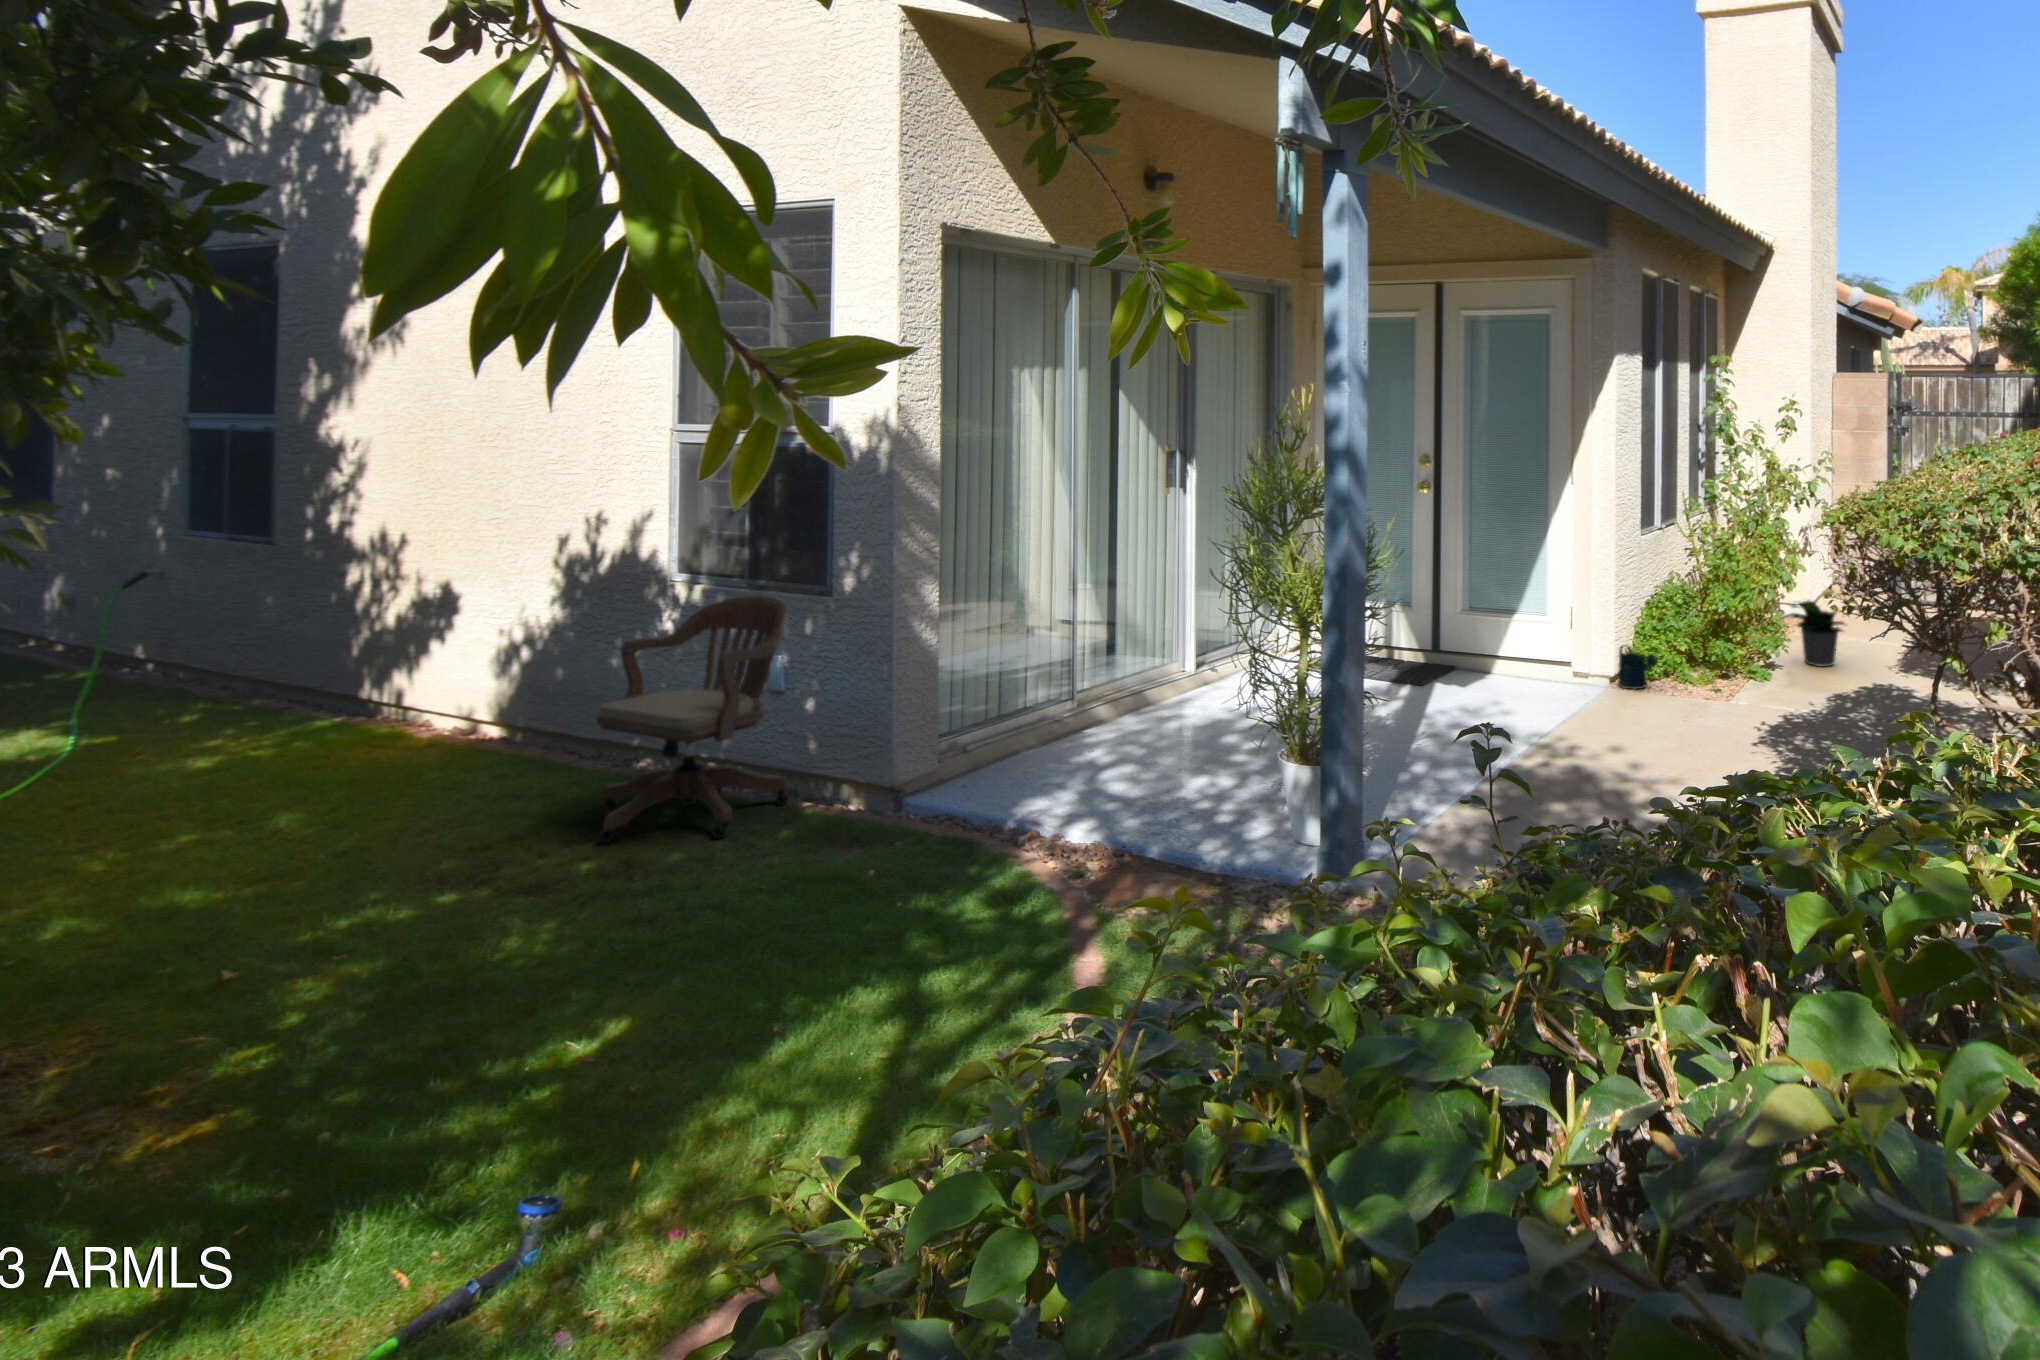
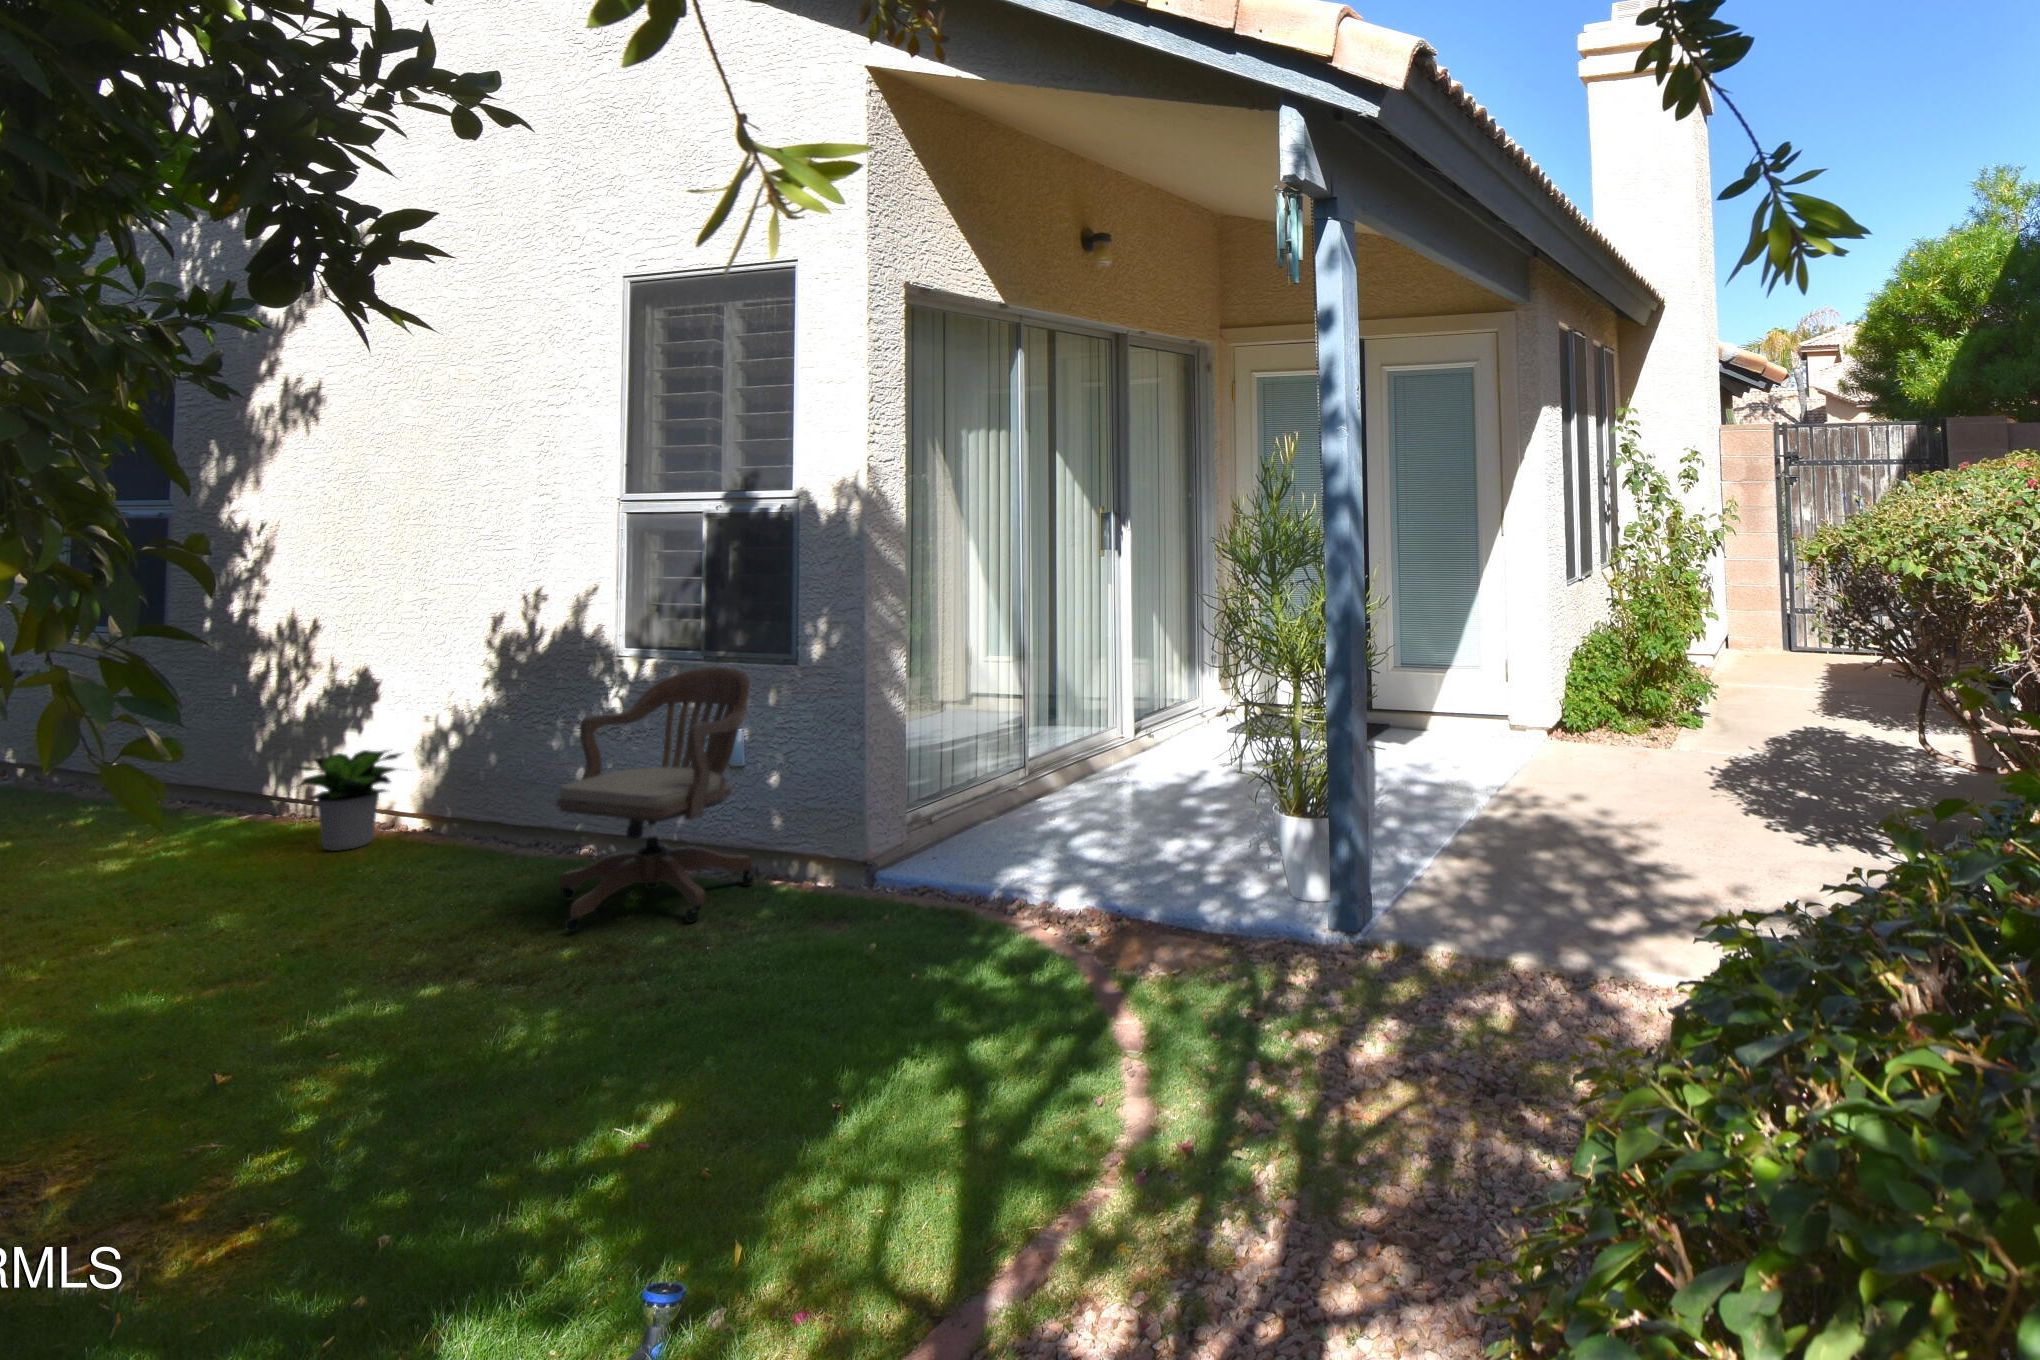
potted plant: present [1782,601,1844,667] -> present [292,750,401,851]
watering can: present [1618,646,1657,689] -> none [1551,695,1594,740]

